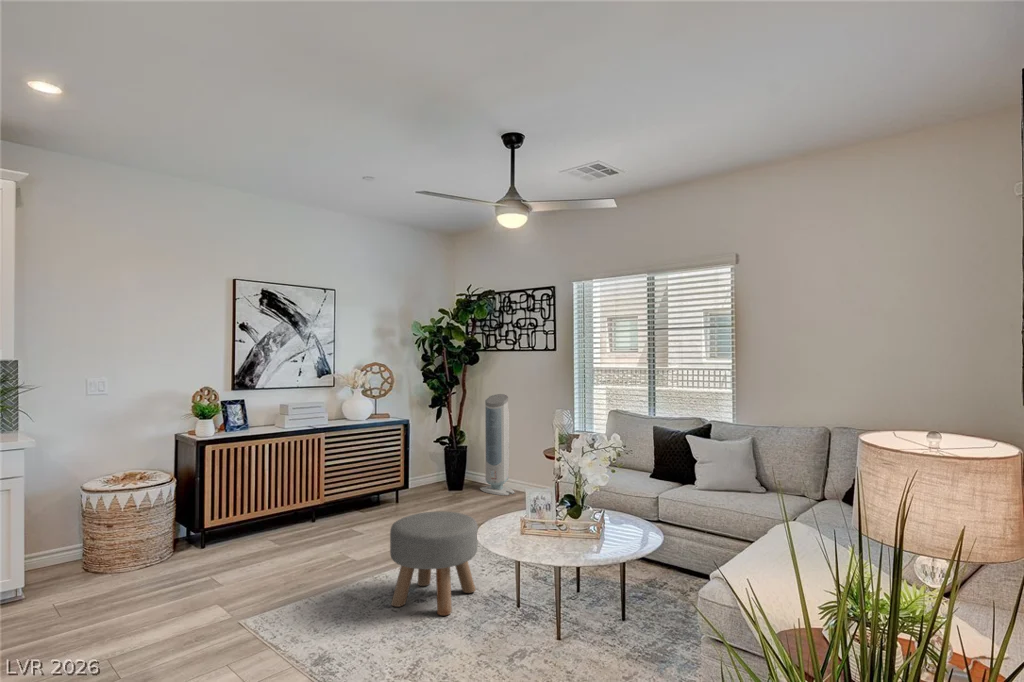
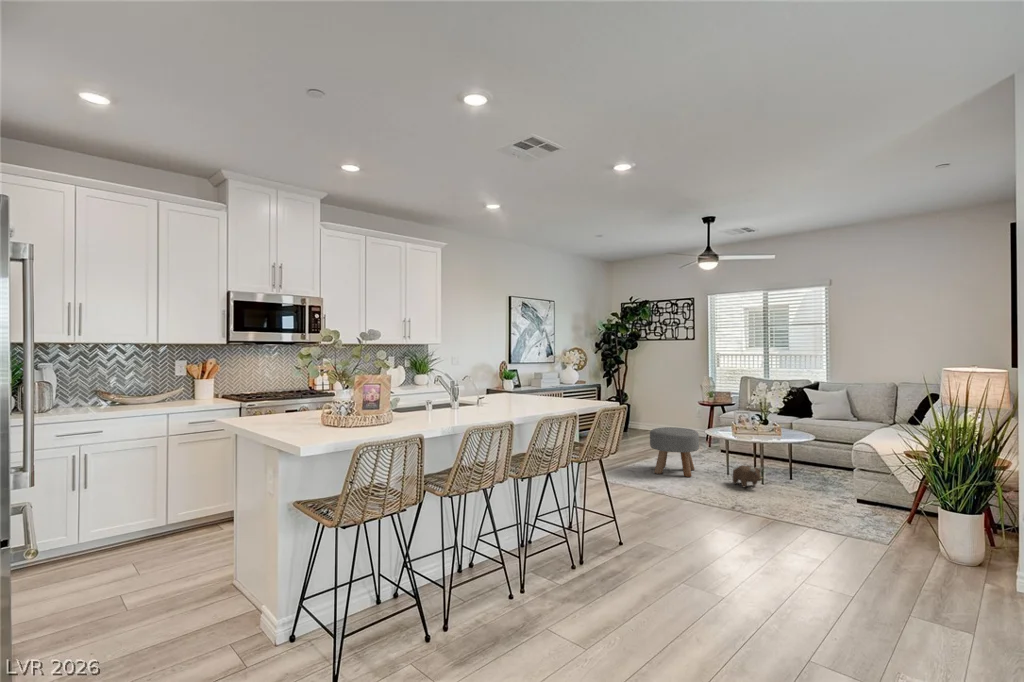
air purifier: present [480,394,514,495] -> none [639,368,665,433]
plush toy: none [509,601,556,649] -> present [733,465,763,487]

